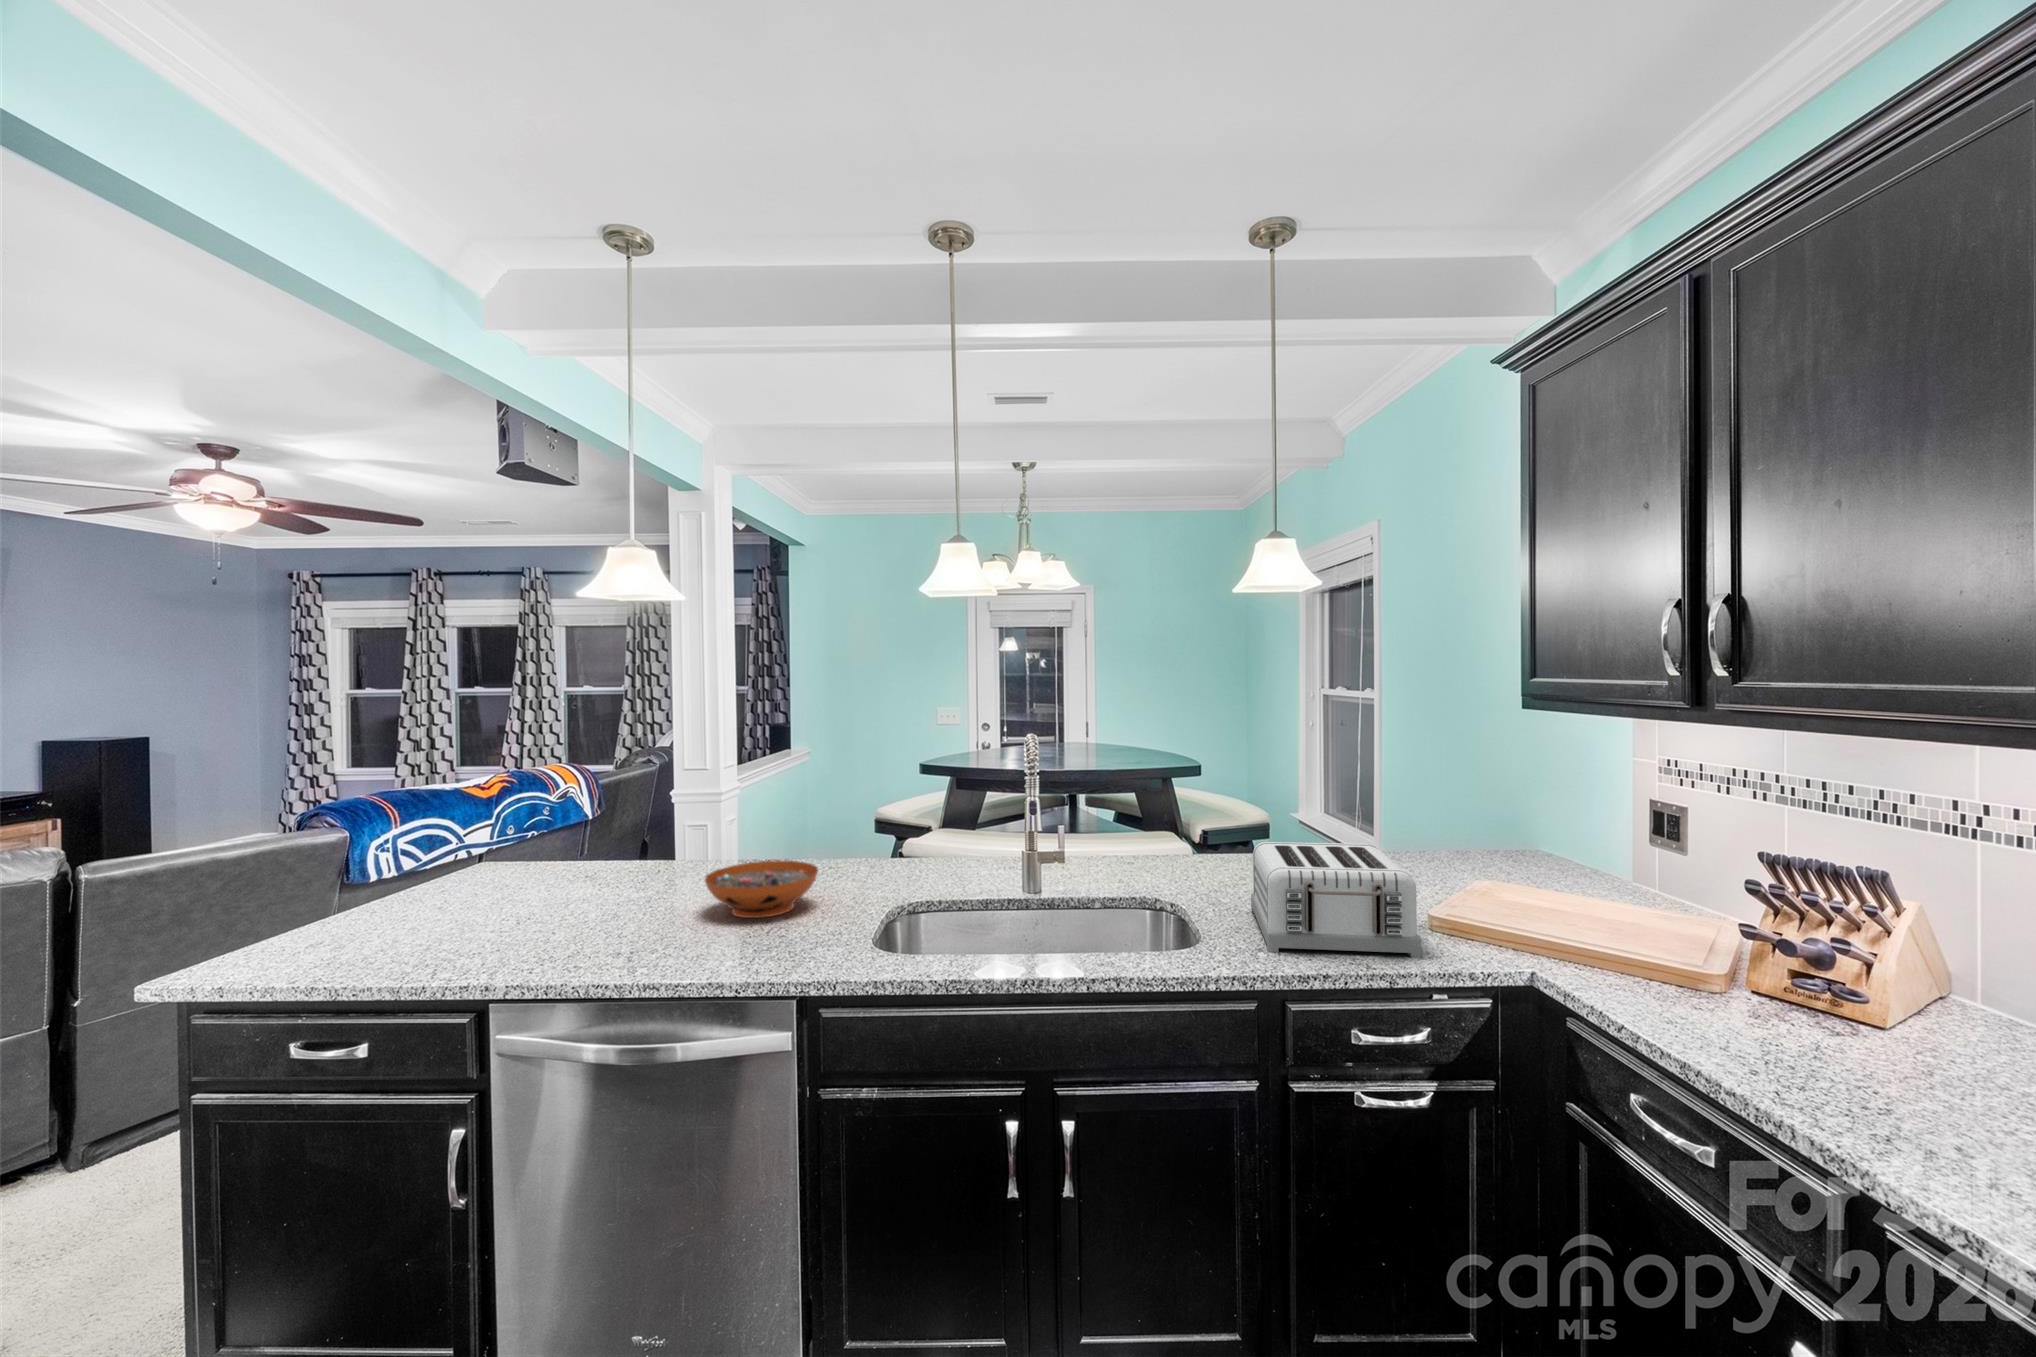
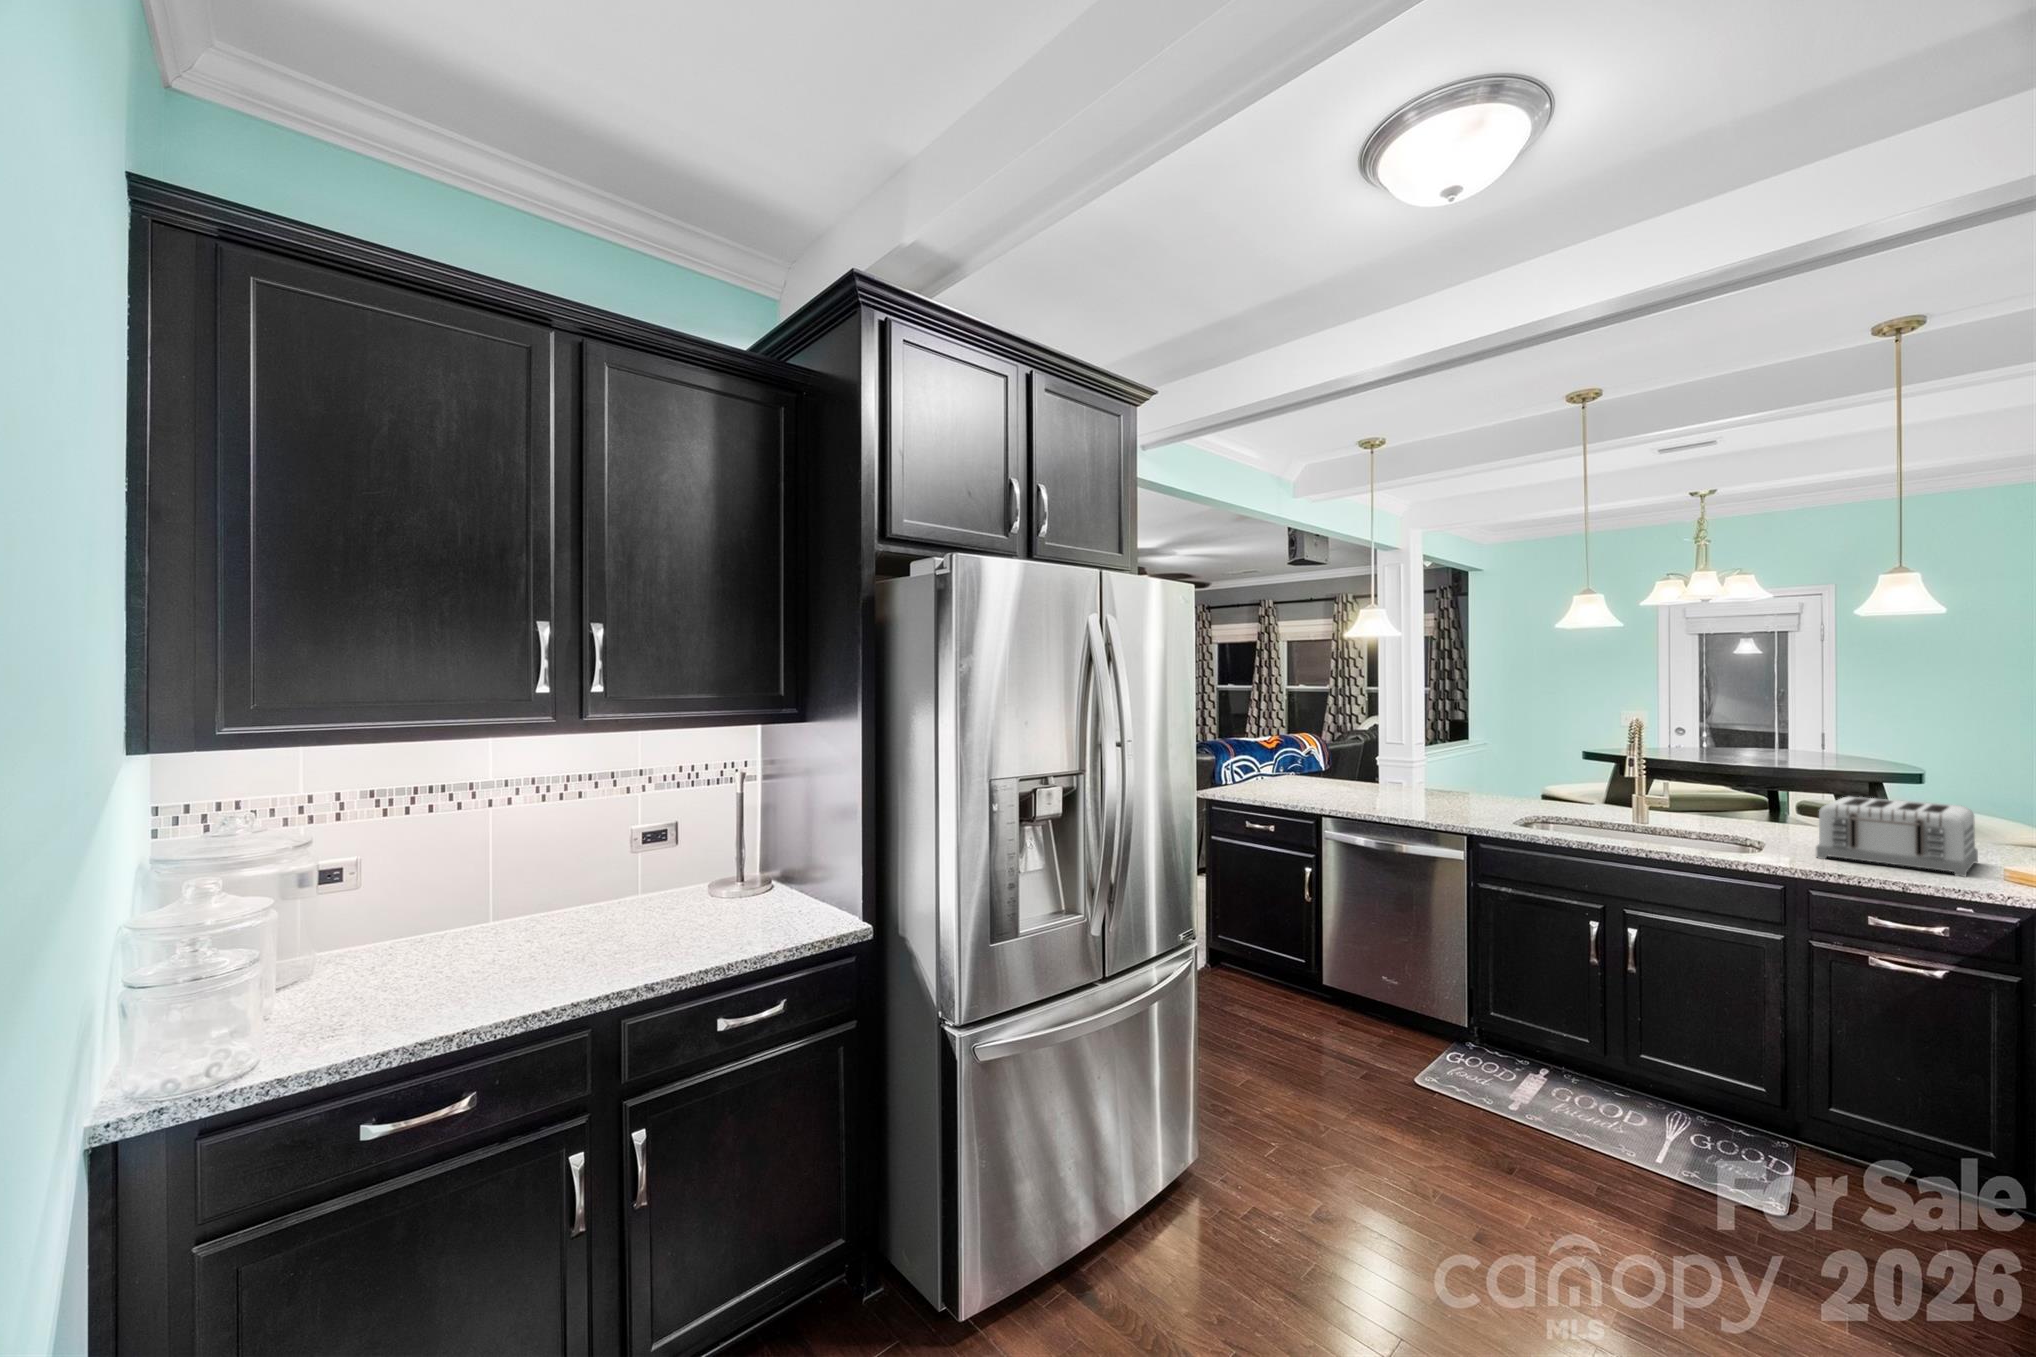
decorative bowl: present [705,860,818,918] -> none [1413,781,1482,808]

